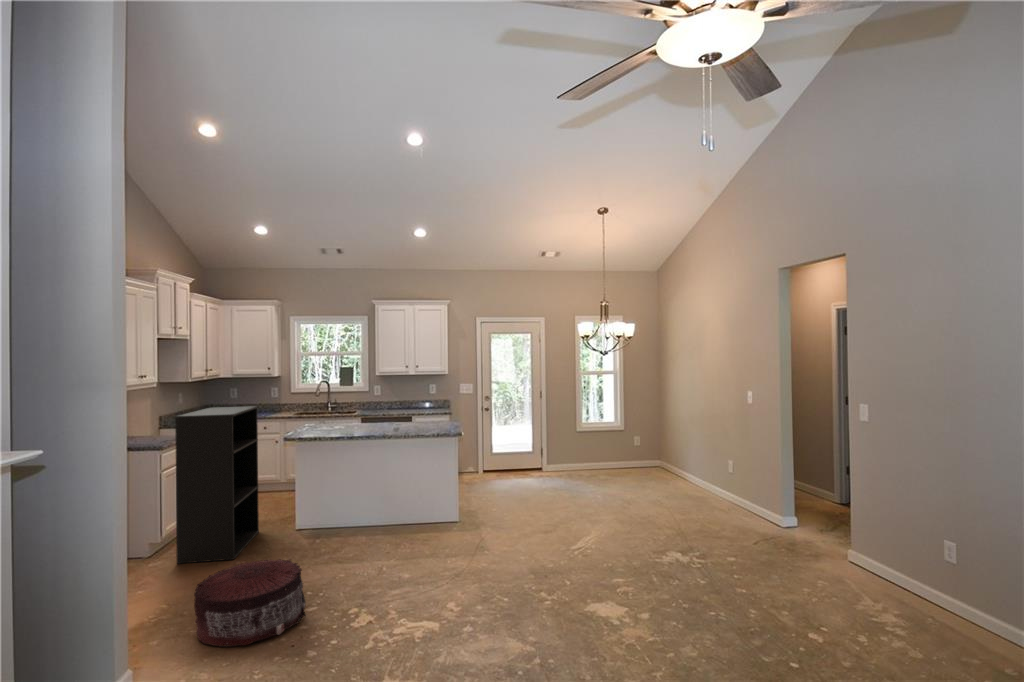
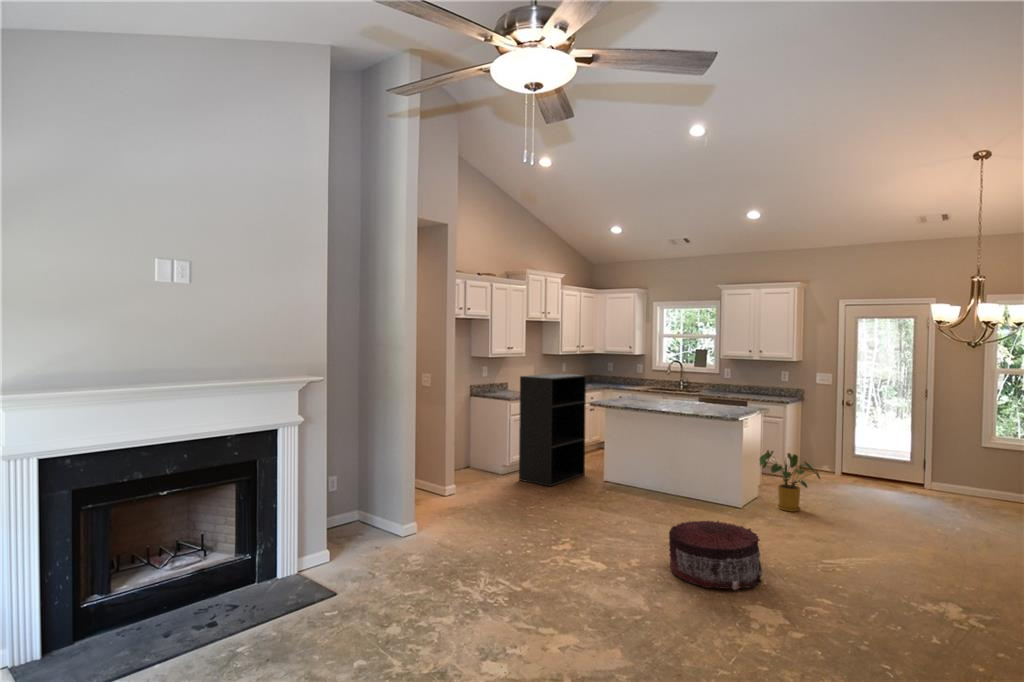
house plant: none [458,460,514,515] -> present [760,450,820,512]
pouf: present [194,559,306,647] -> present [669,521,762,590]

